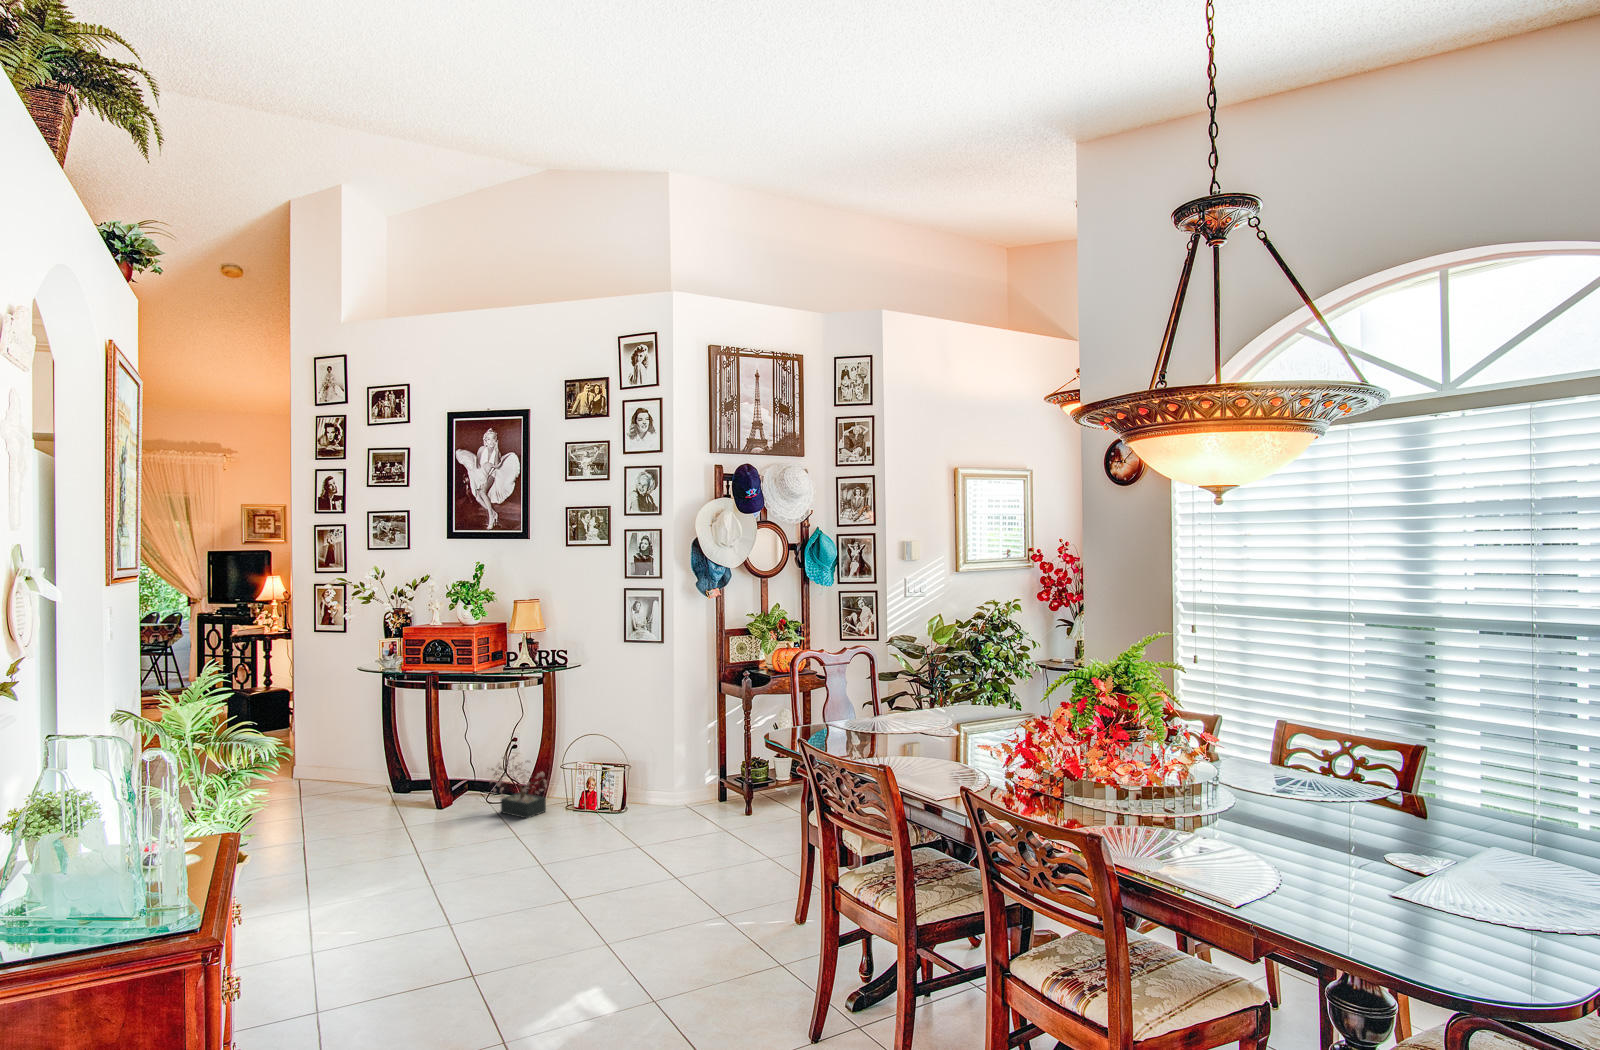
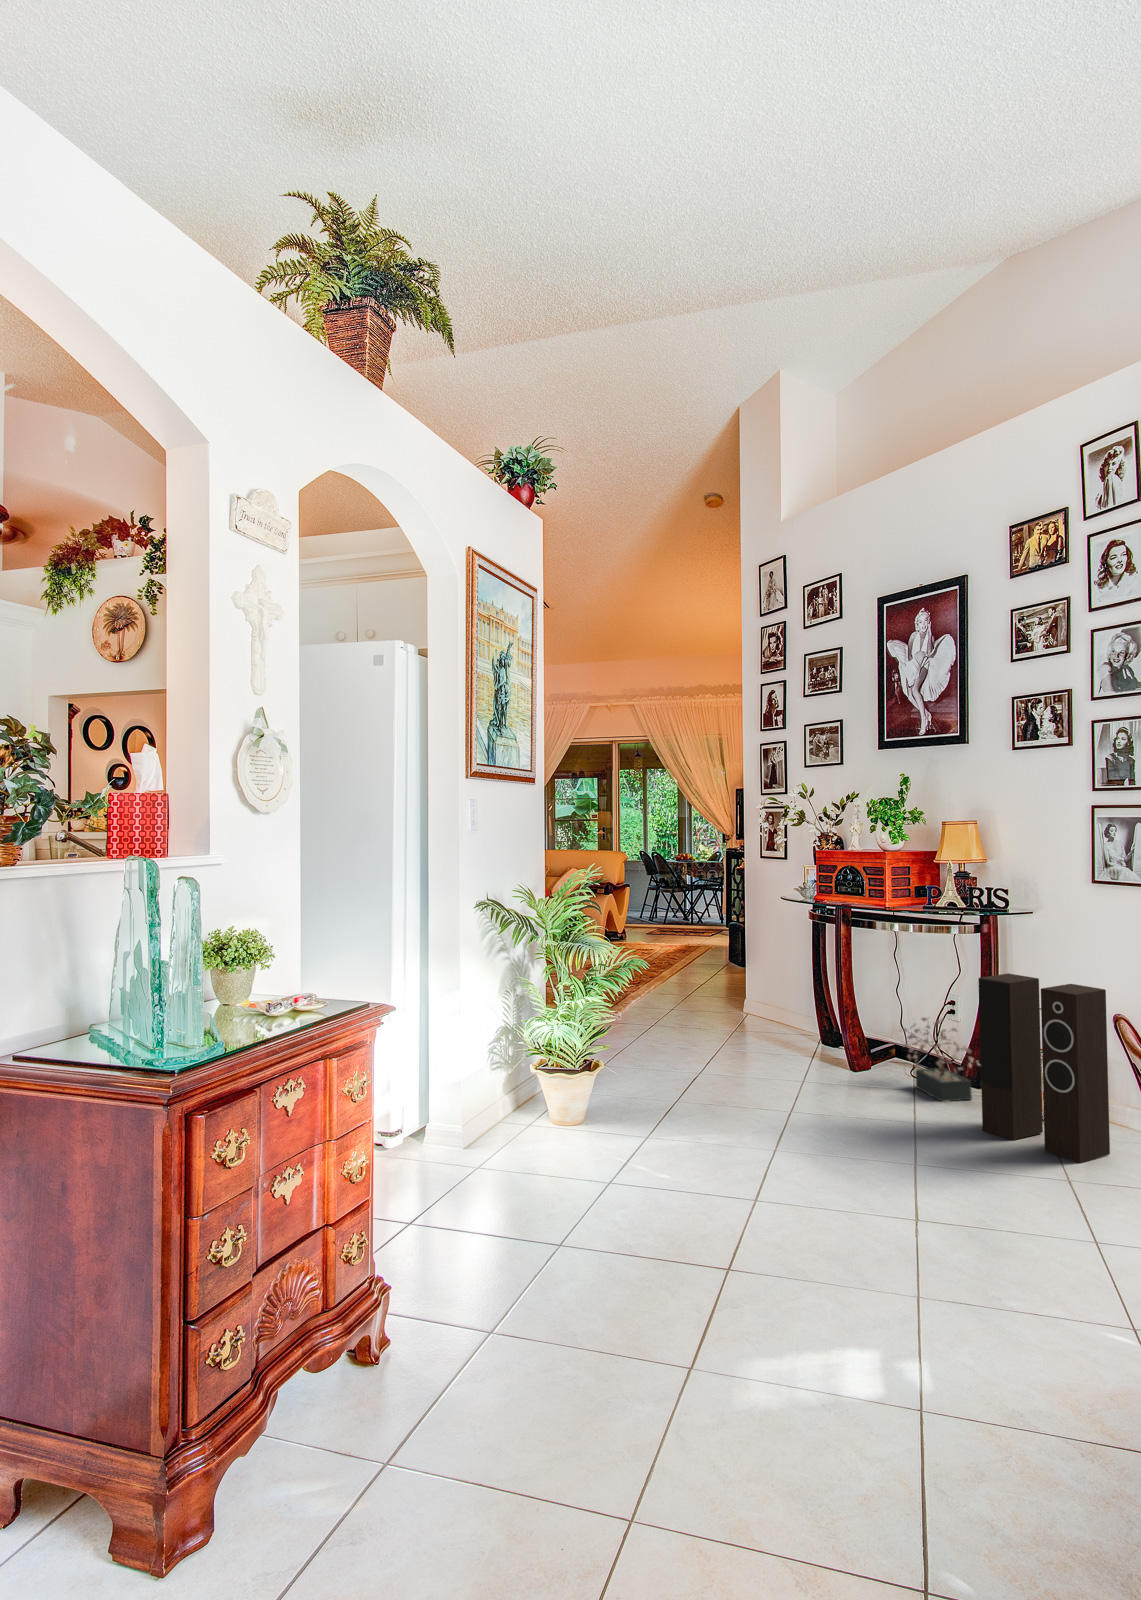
speaker: none [568,714,653,835] -> present [978,973,1110,1163]

